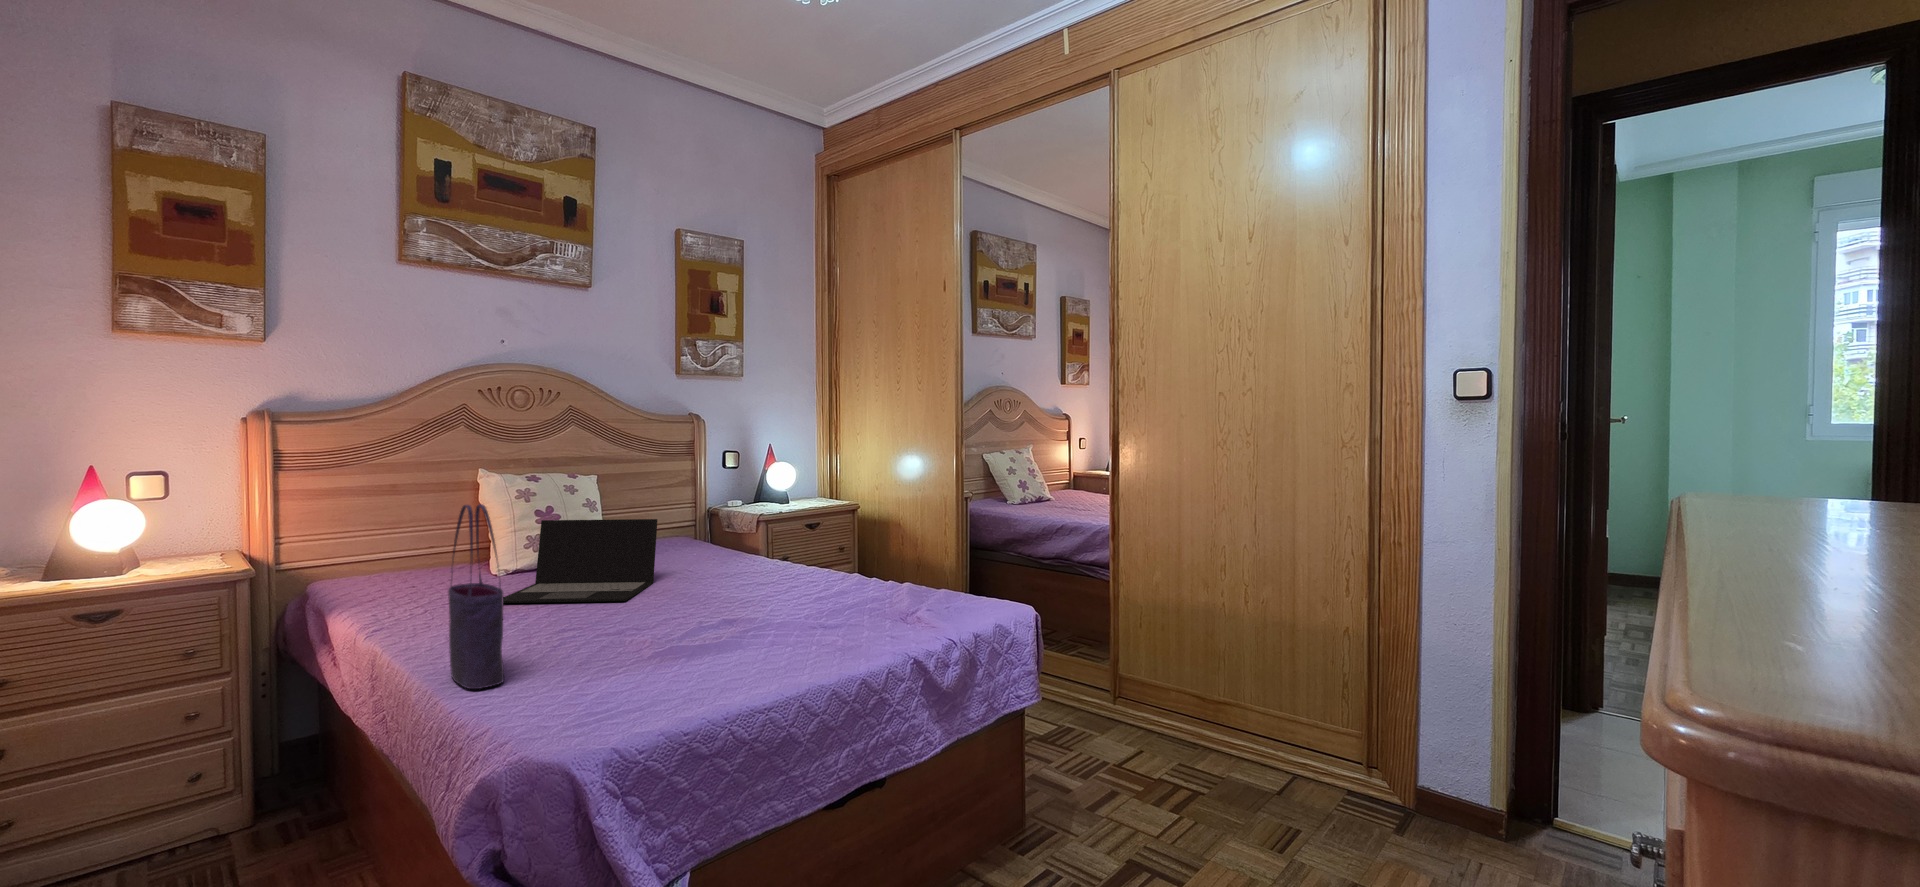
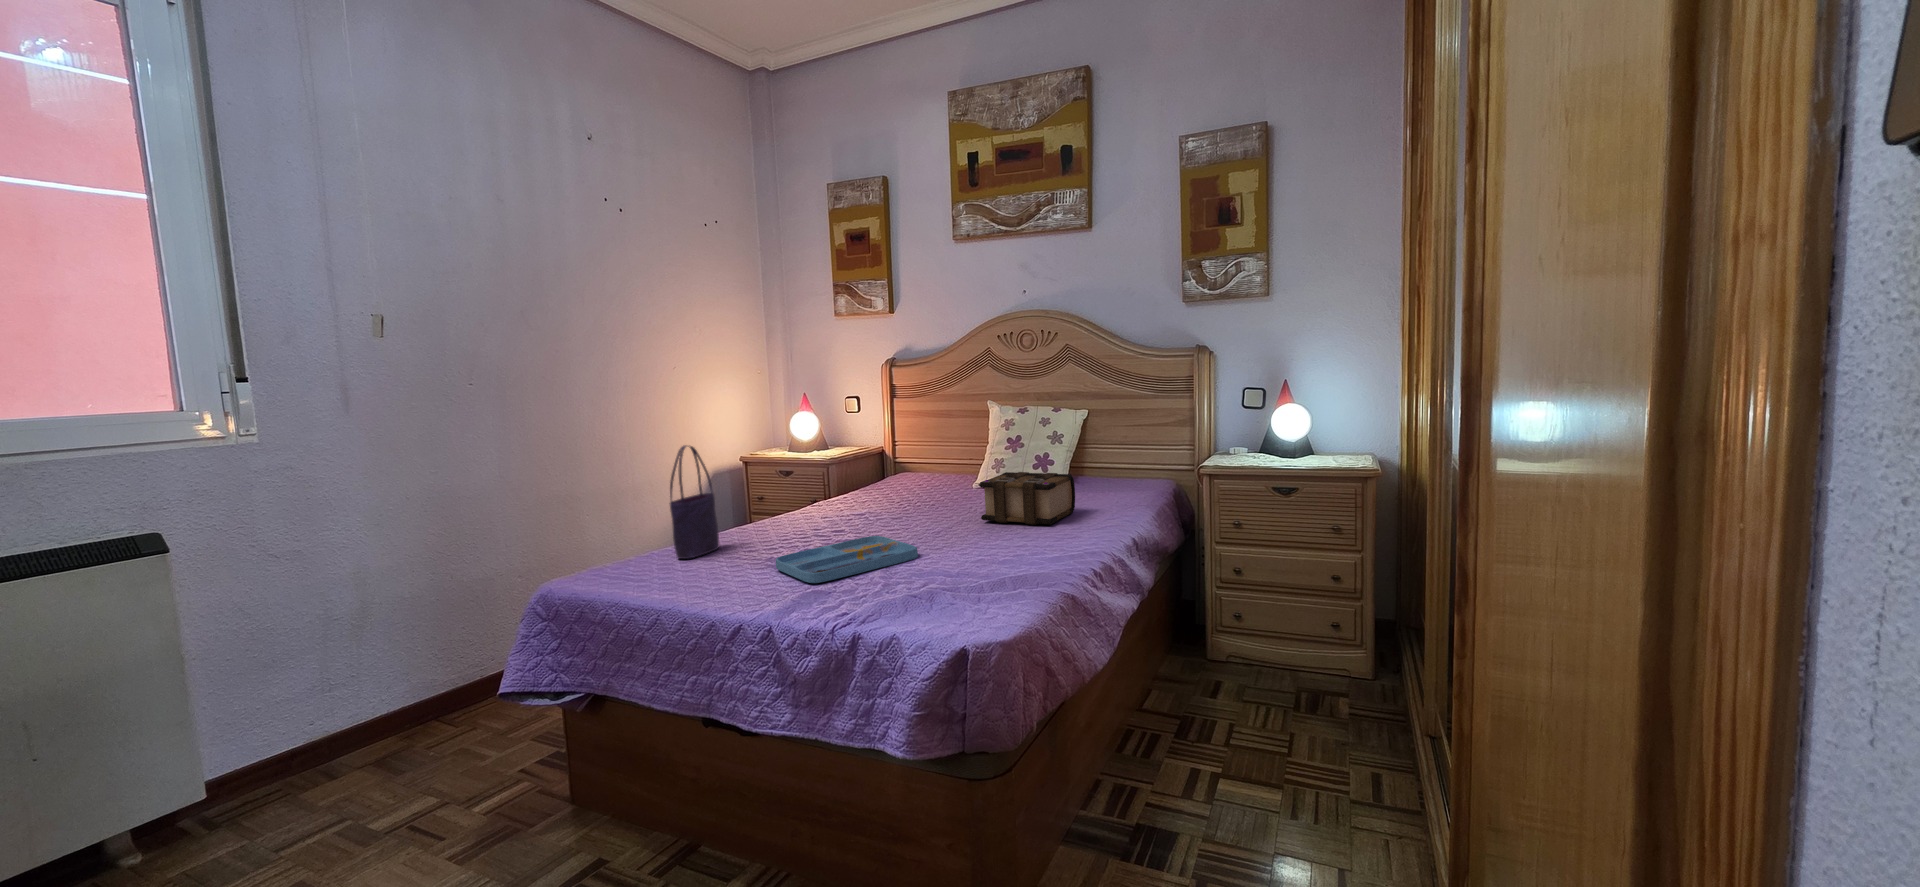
laptop: present [503,519,657,603] -> none [870,450,972,527]
book: none [669,524,769,577] -> present [979,472,1075,525]
tray: none [677,593,791,643] -> present [776,536,918,583]

